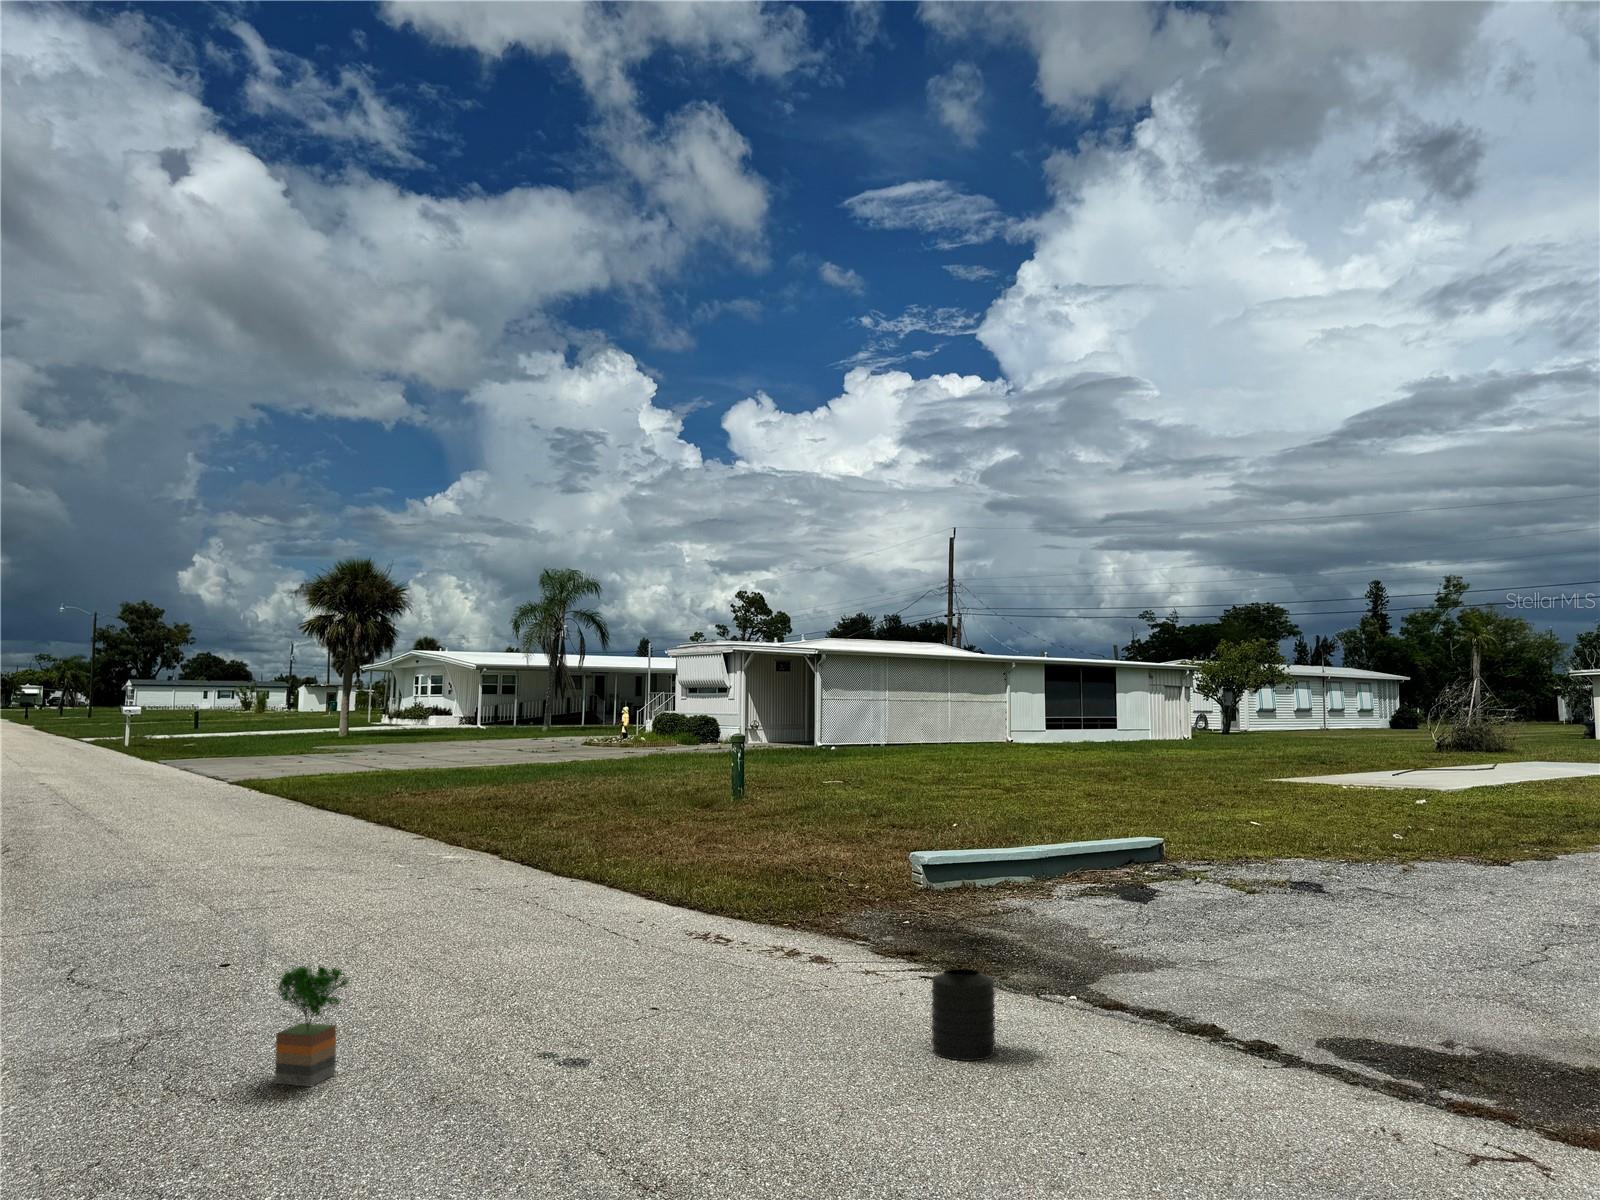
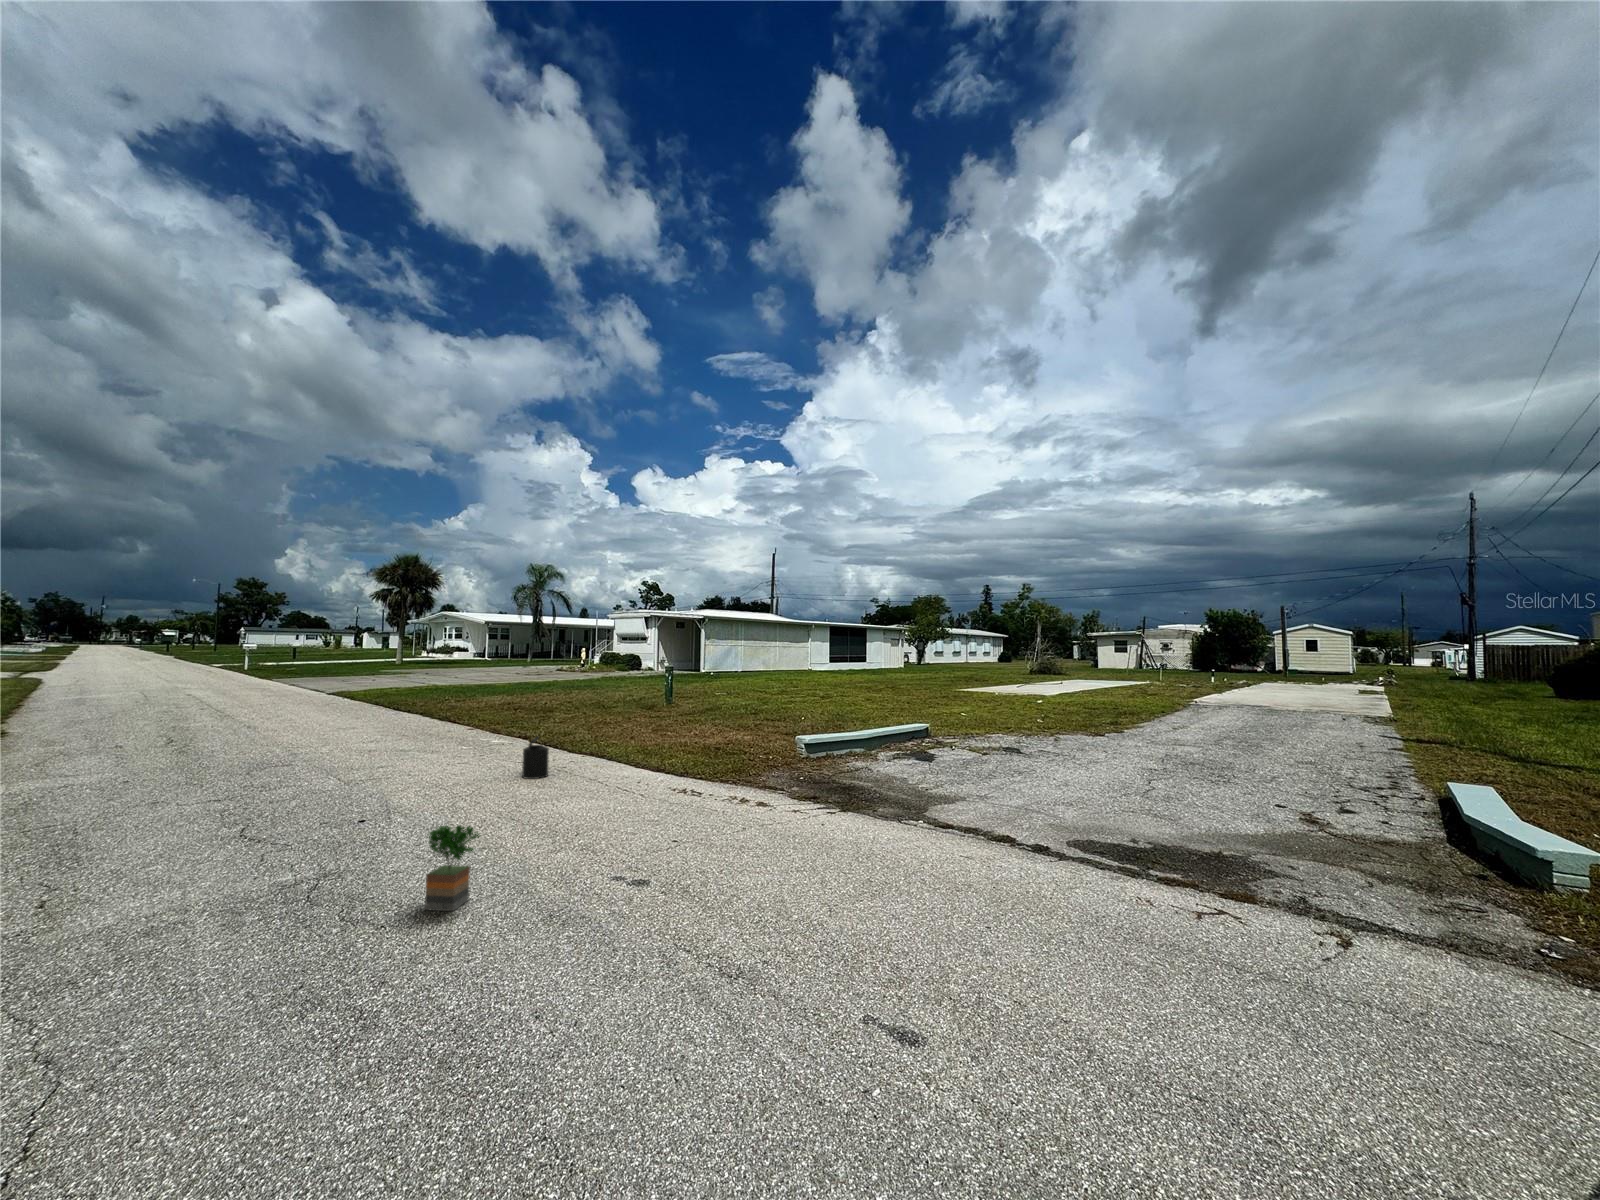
trash can: present [931,964,996,1061] -> present [522,736,549,779]

